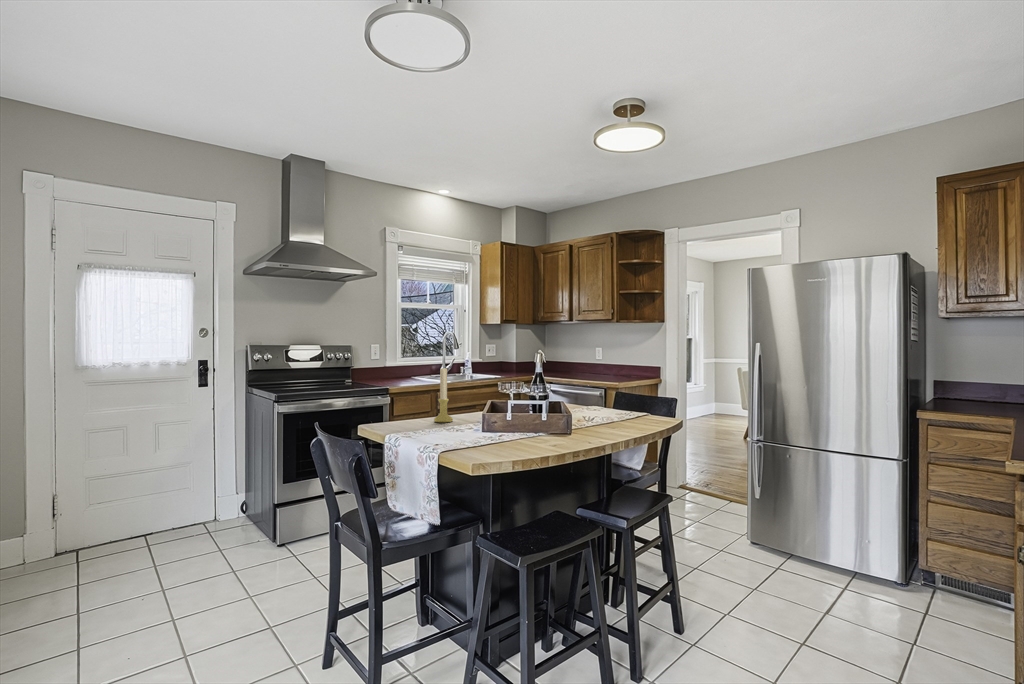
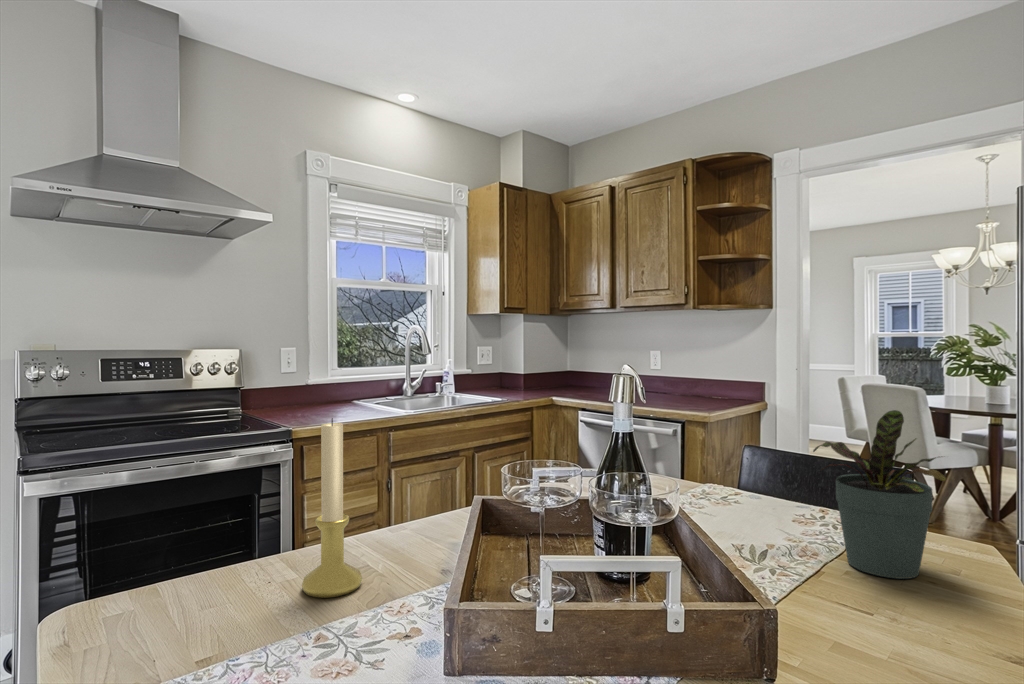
potted plant: none [607,365,644,420] -> present [813,410,946,579]

